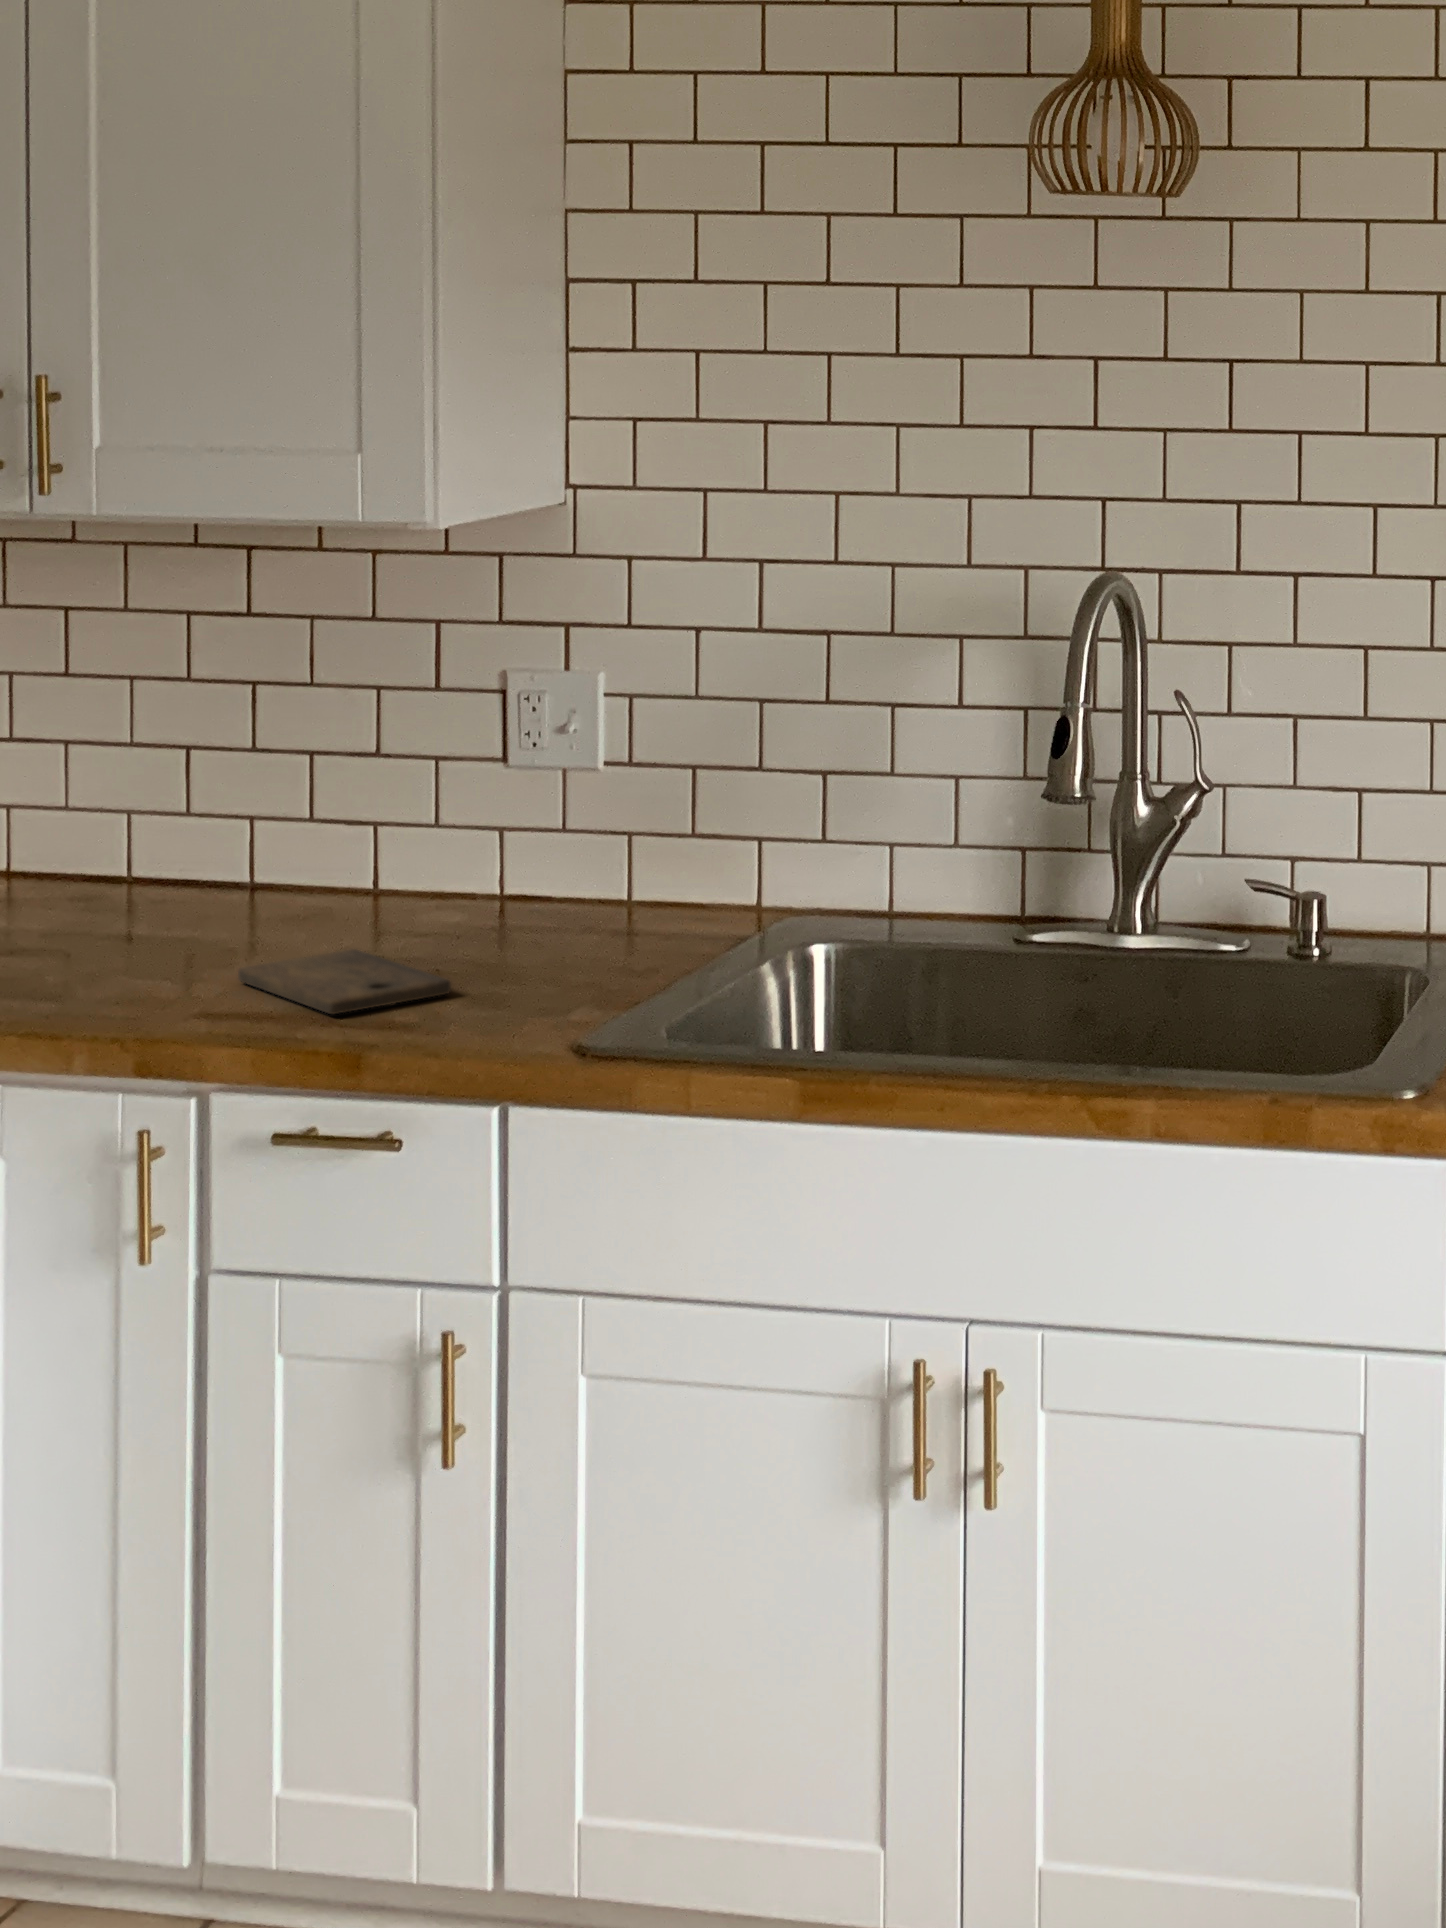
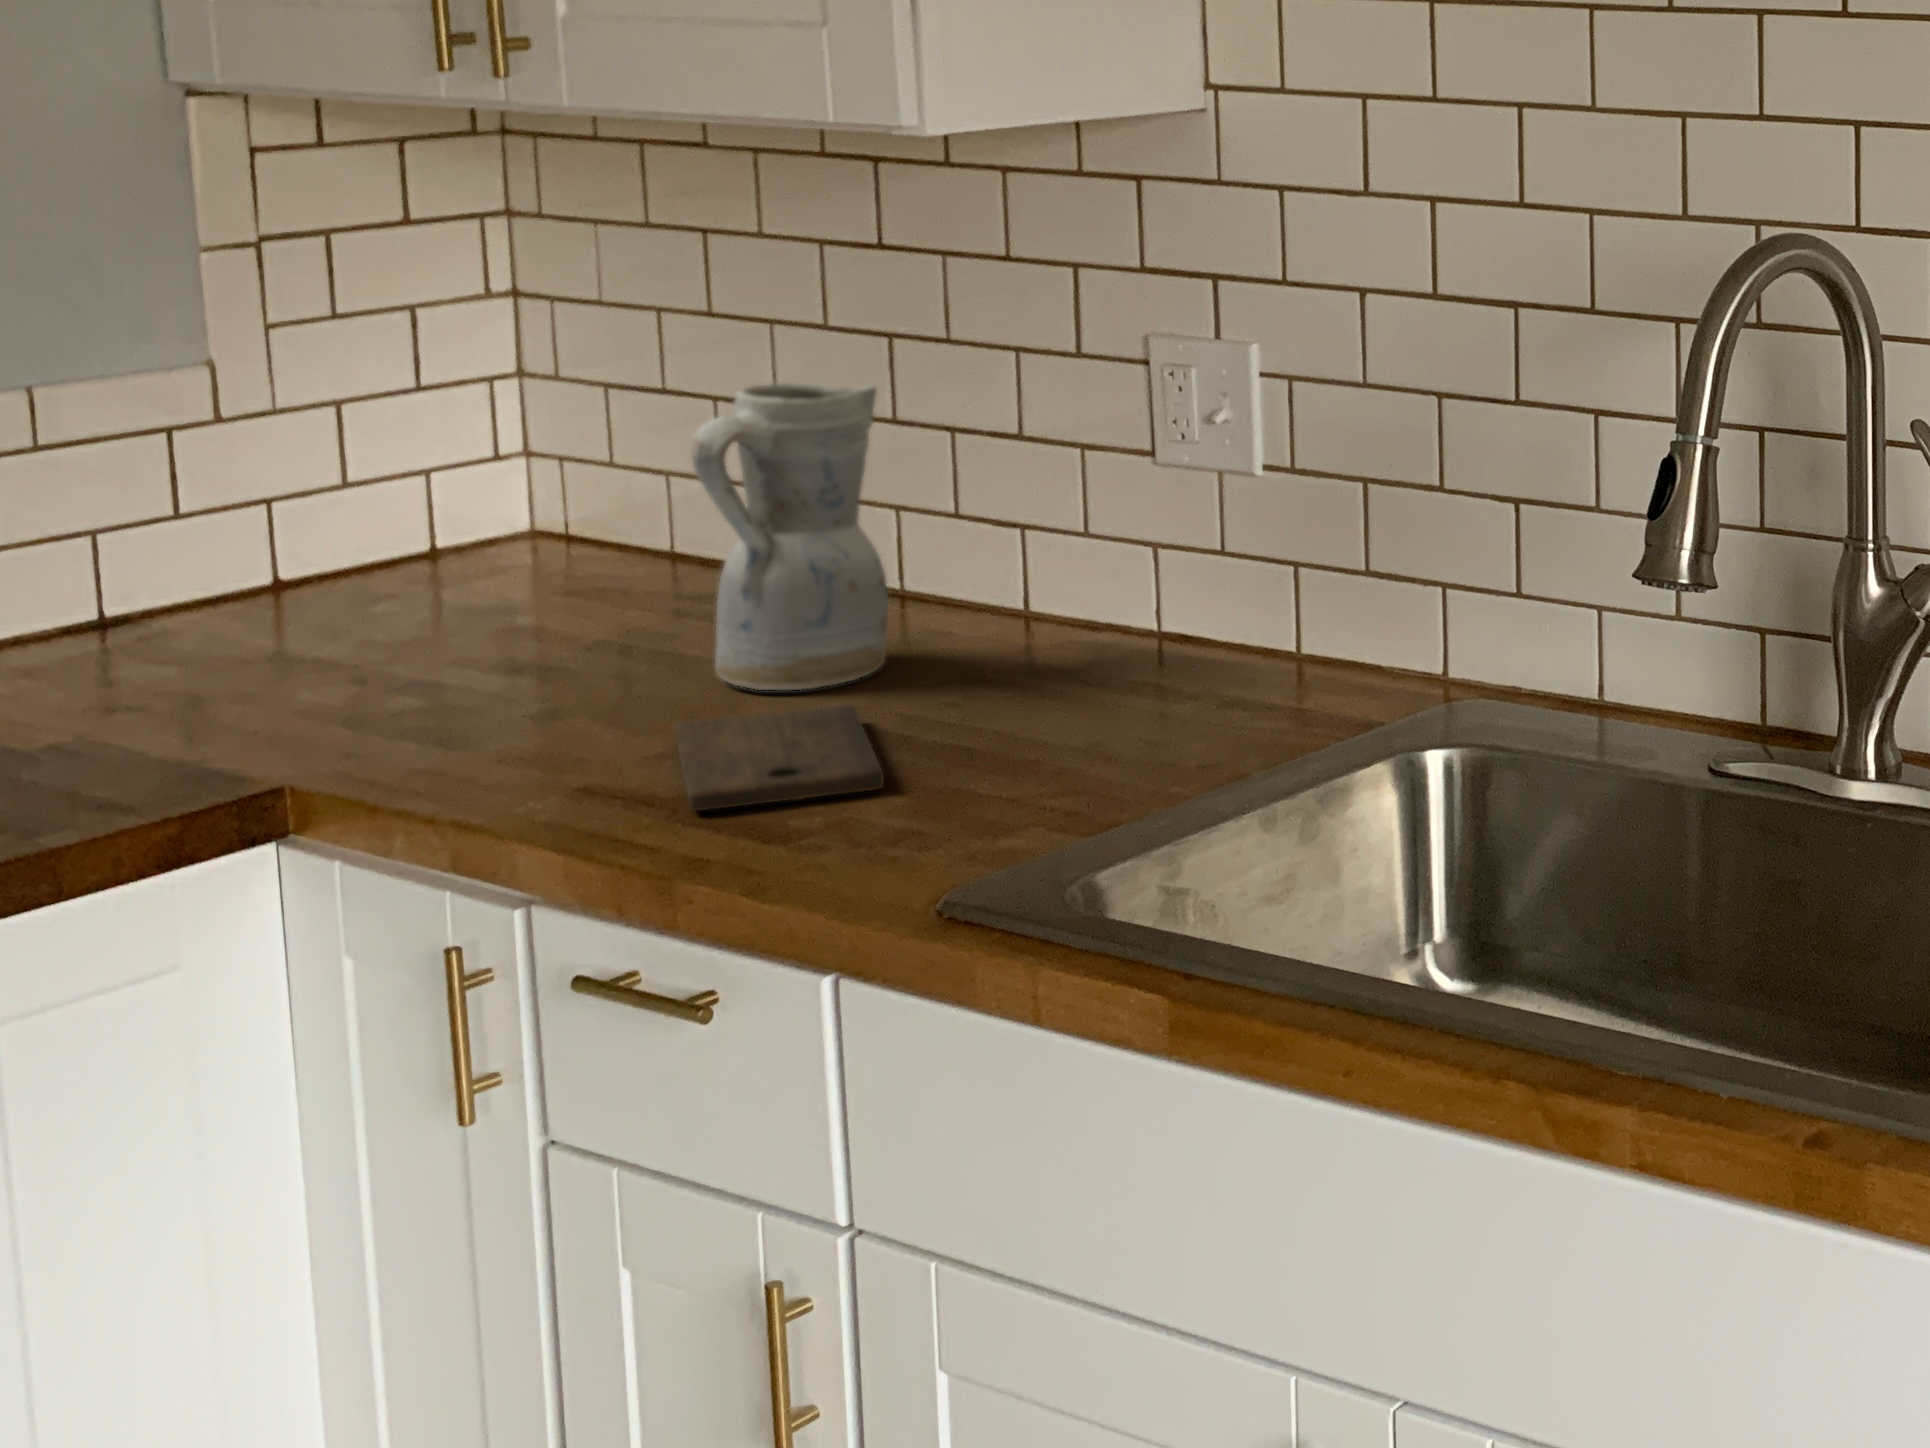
ceramic pitcher: none [193,717,327,950] -> present [691,383,888,690]

